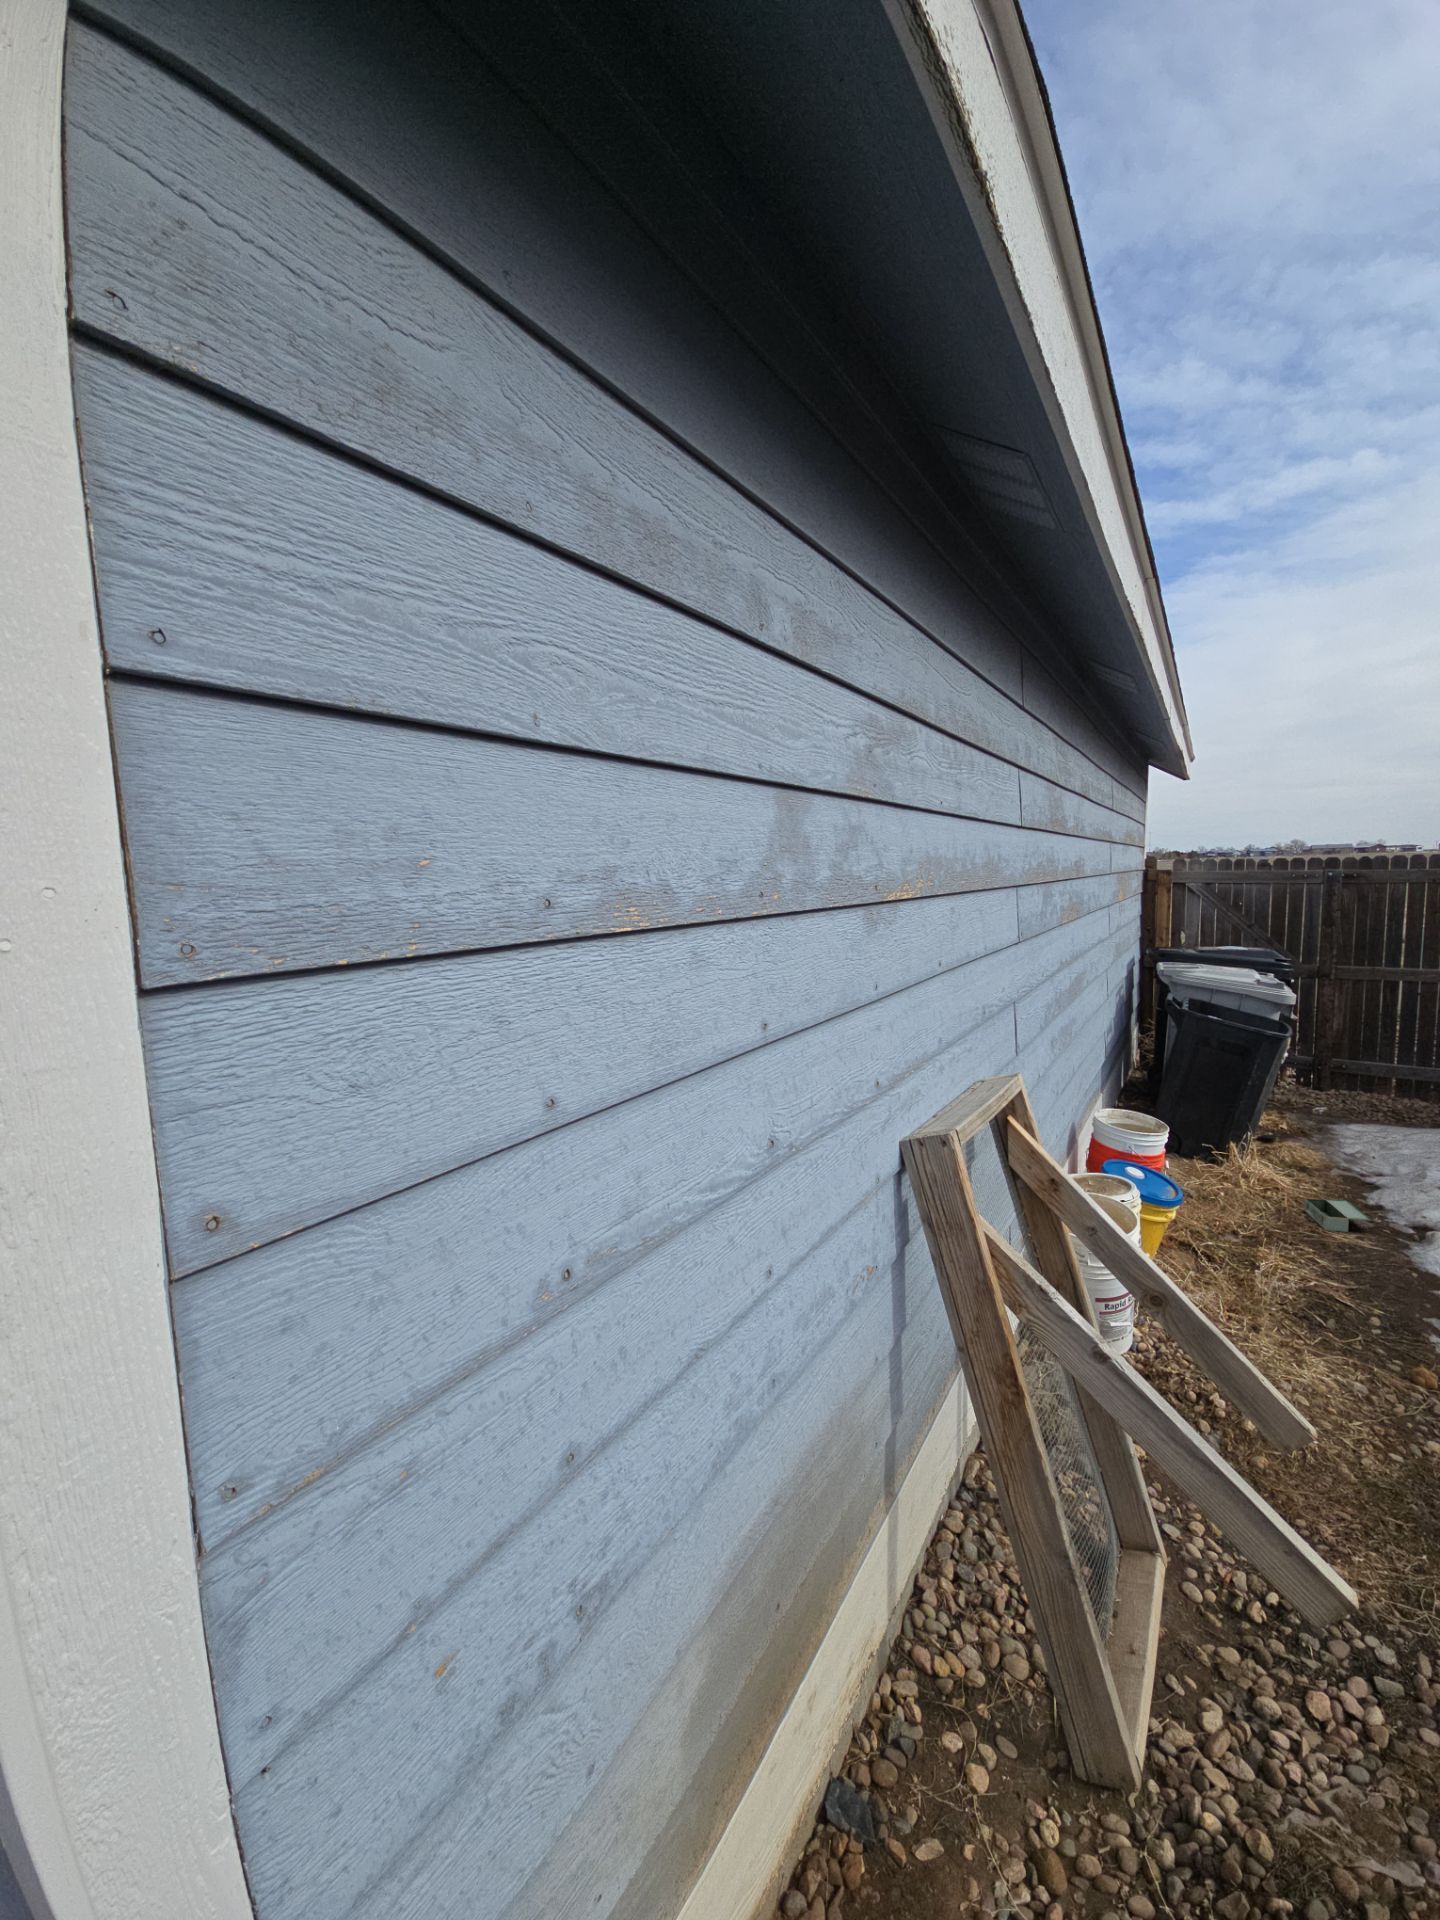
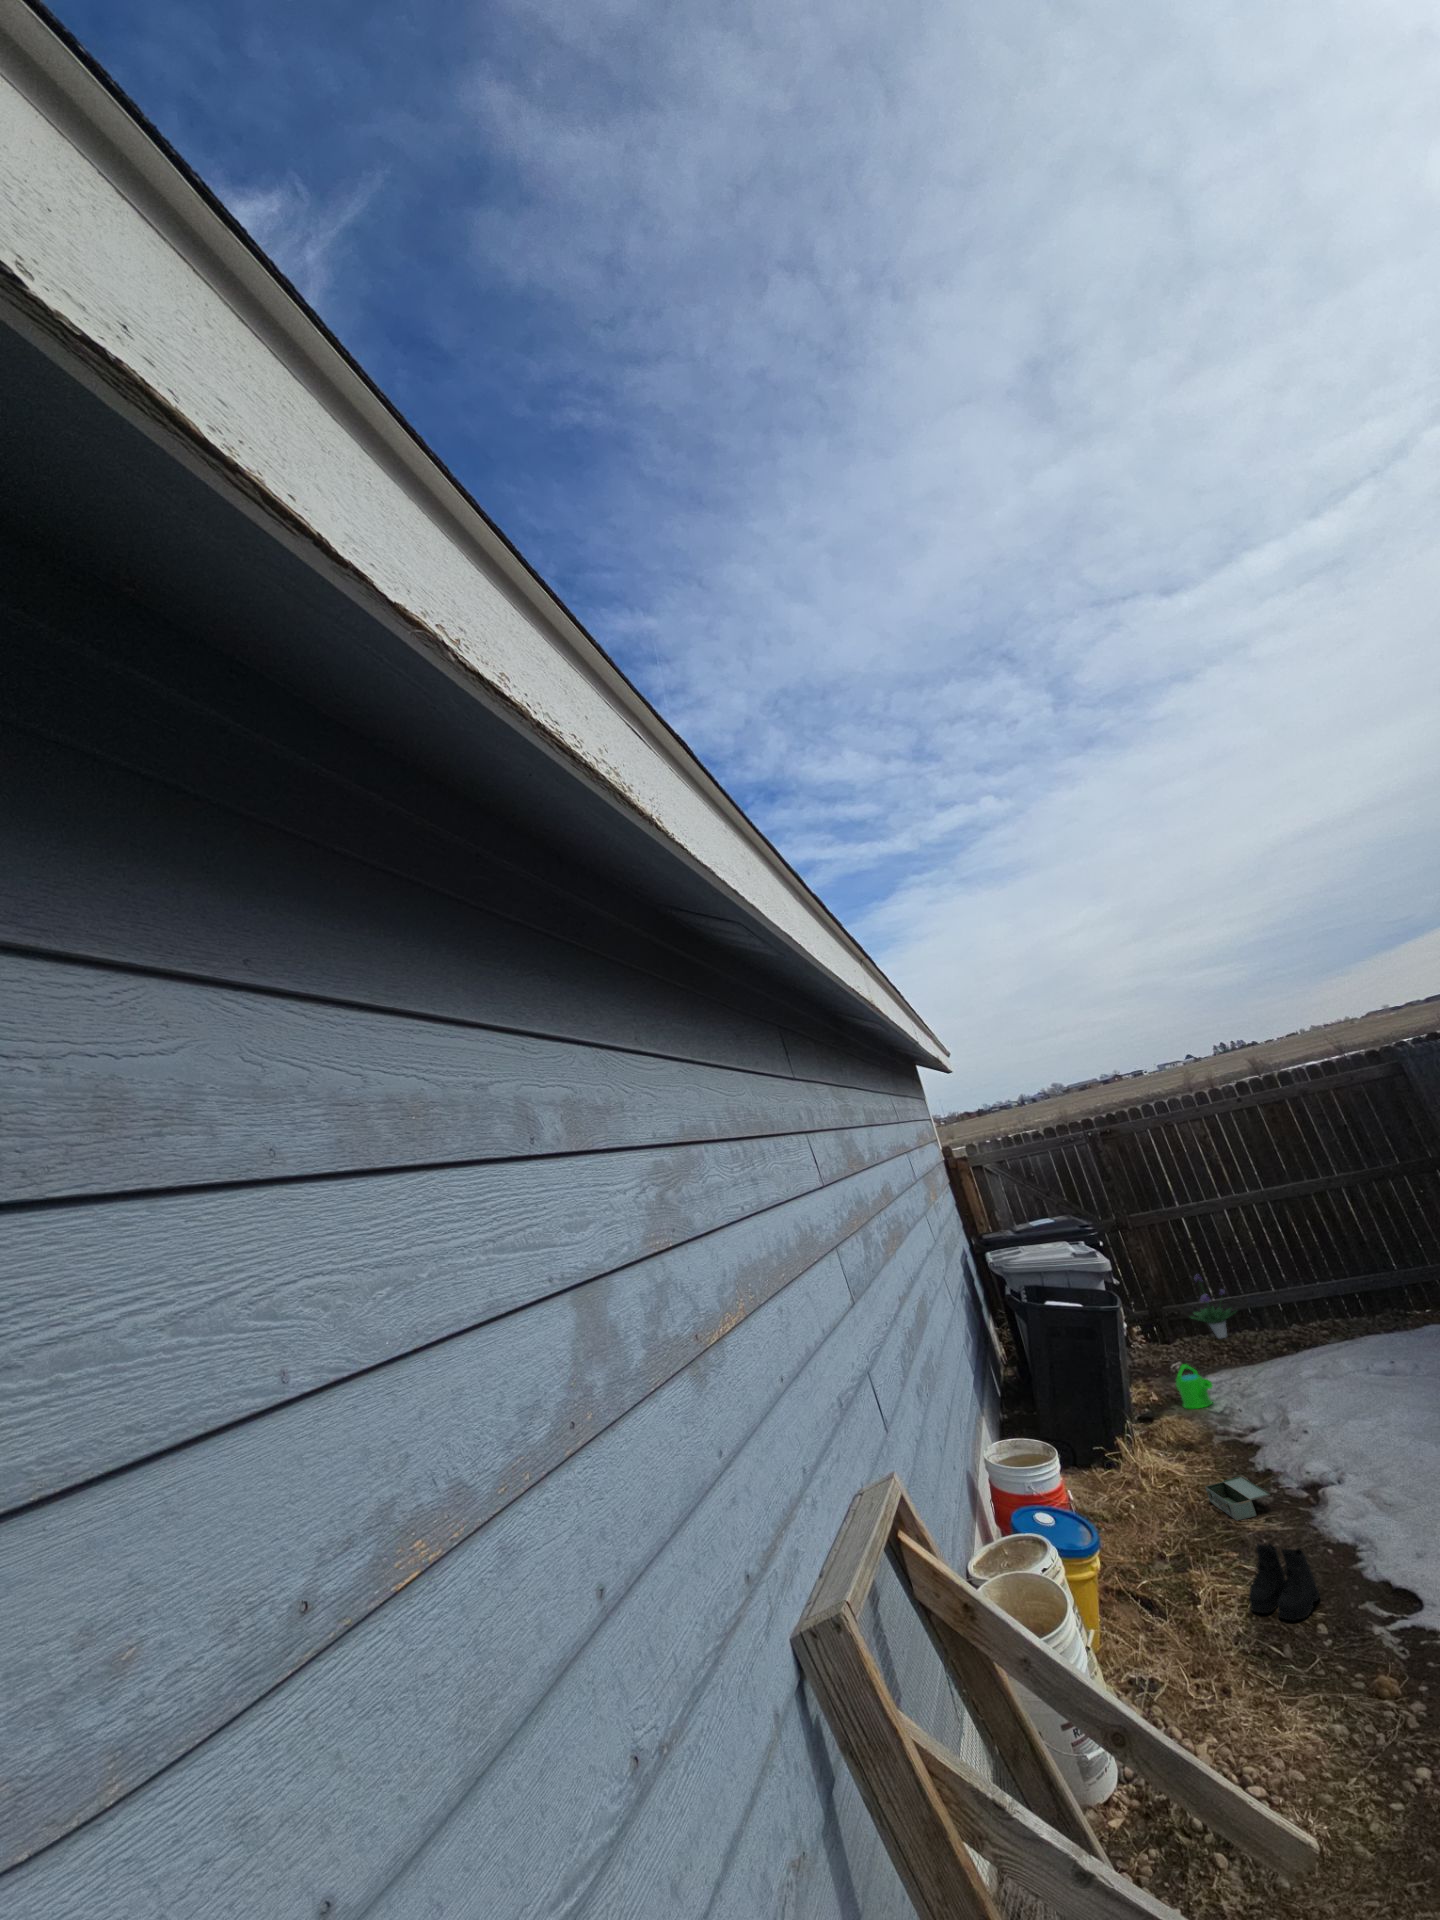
potted plant: none [1351,1036,1410,1099] -> present [1190,1275,1235,1338]
watering can: none [1309,1105,1351,1145] -> present [1176,1364,1213,1409]
boots: none [1309,1246,1386,1309] -> present [1249,1543,1320,1620]

